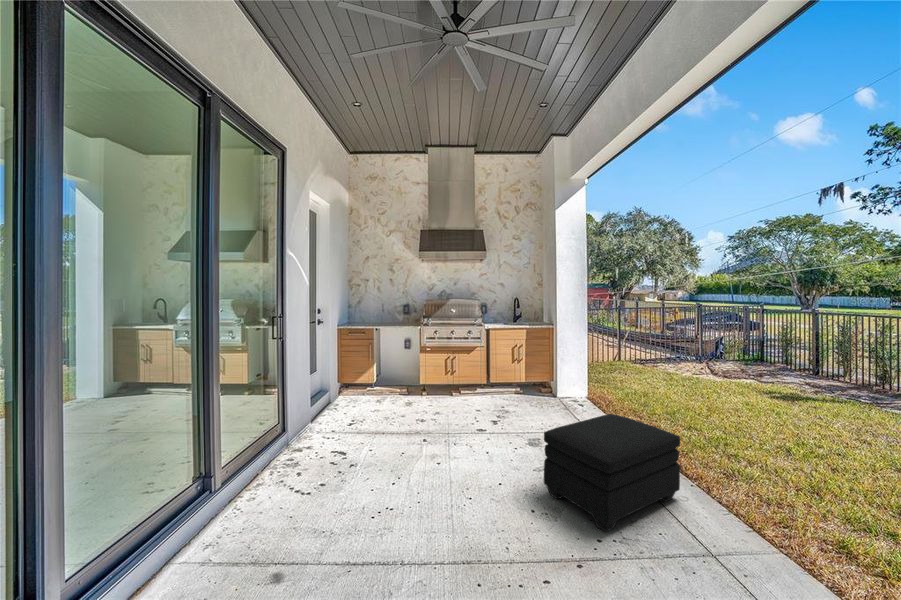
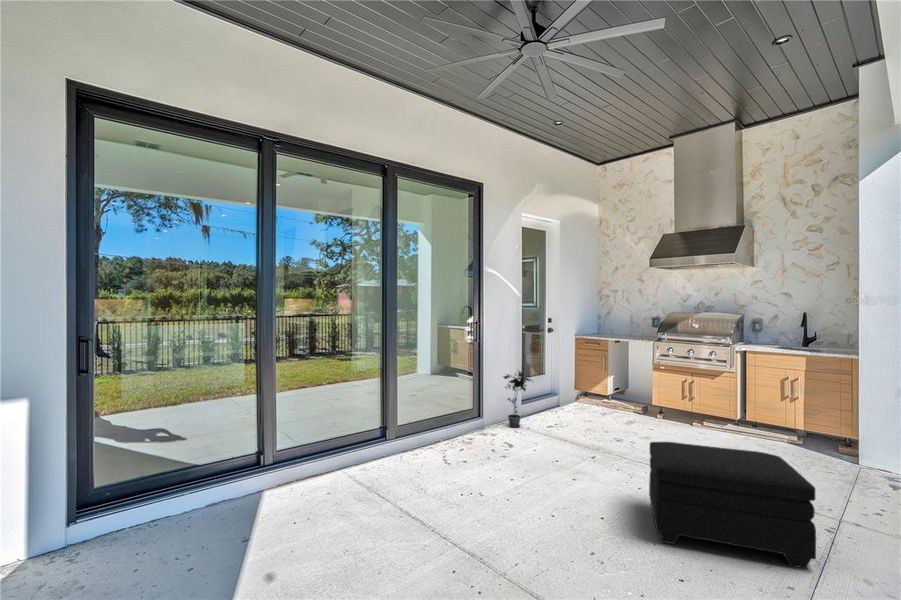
potted plant: none [293,377,341,451] -> present [503,371,532,427]

